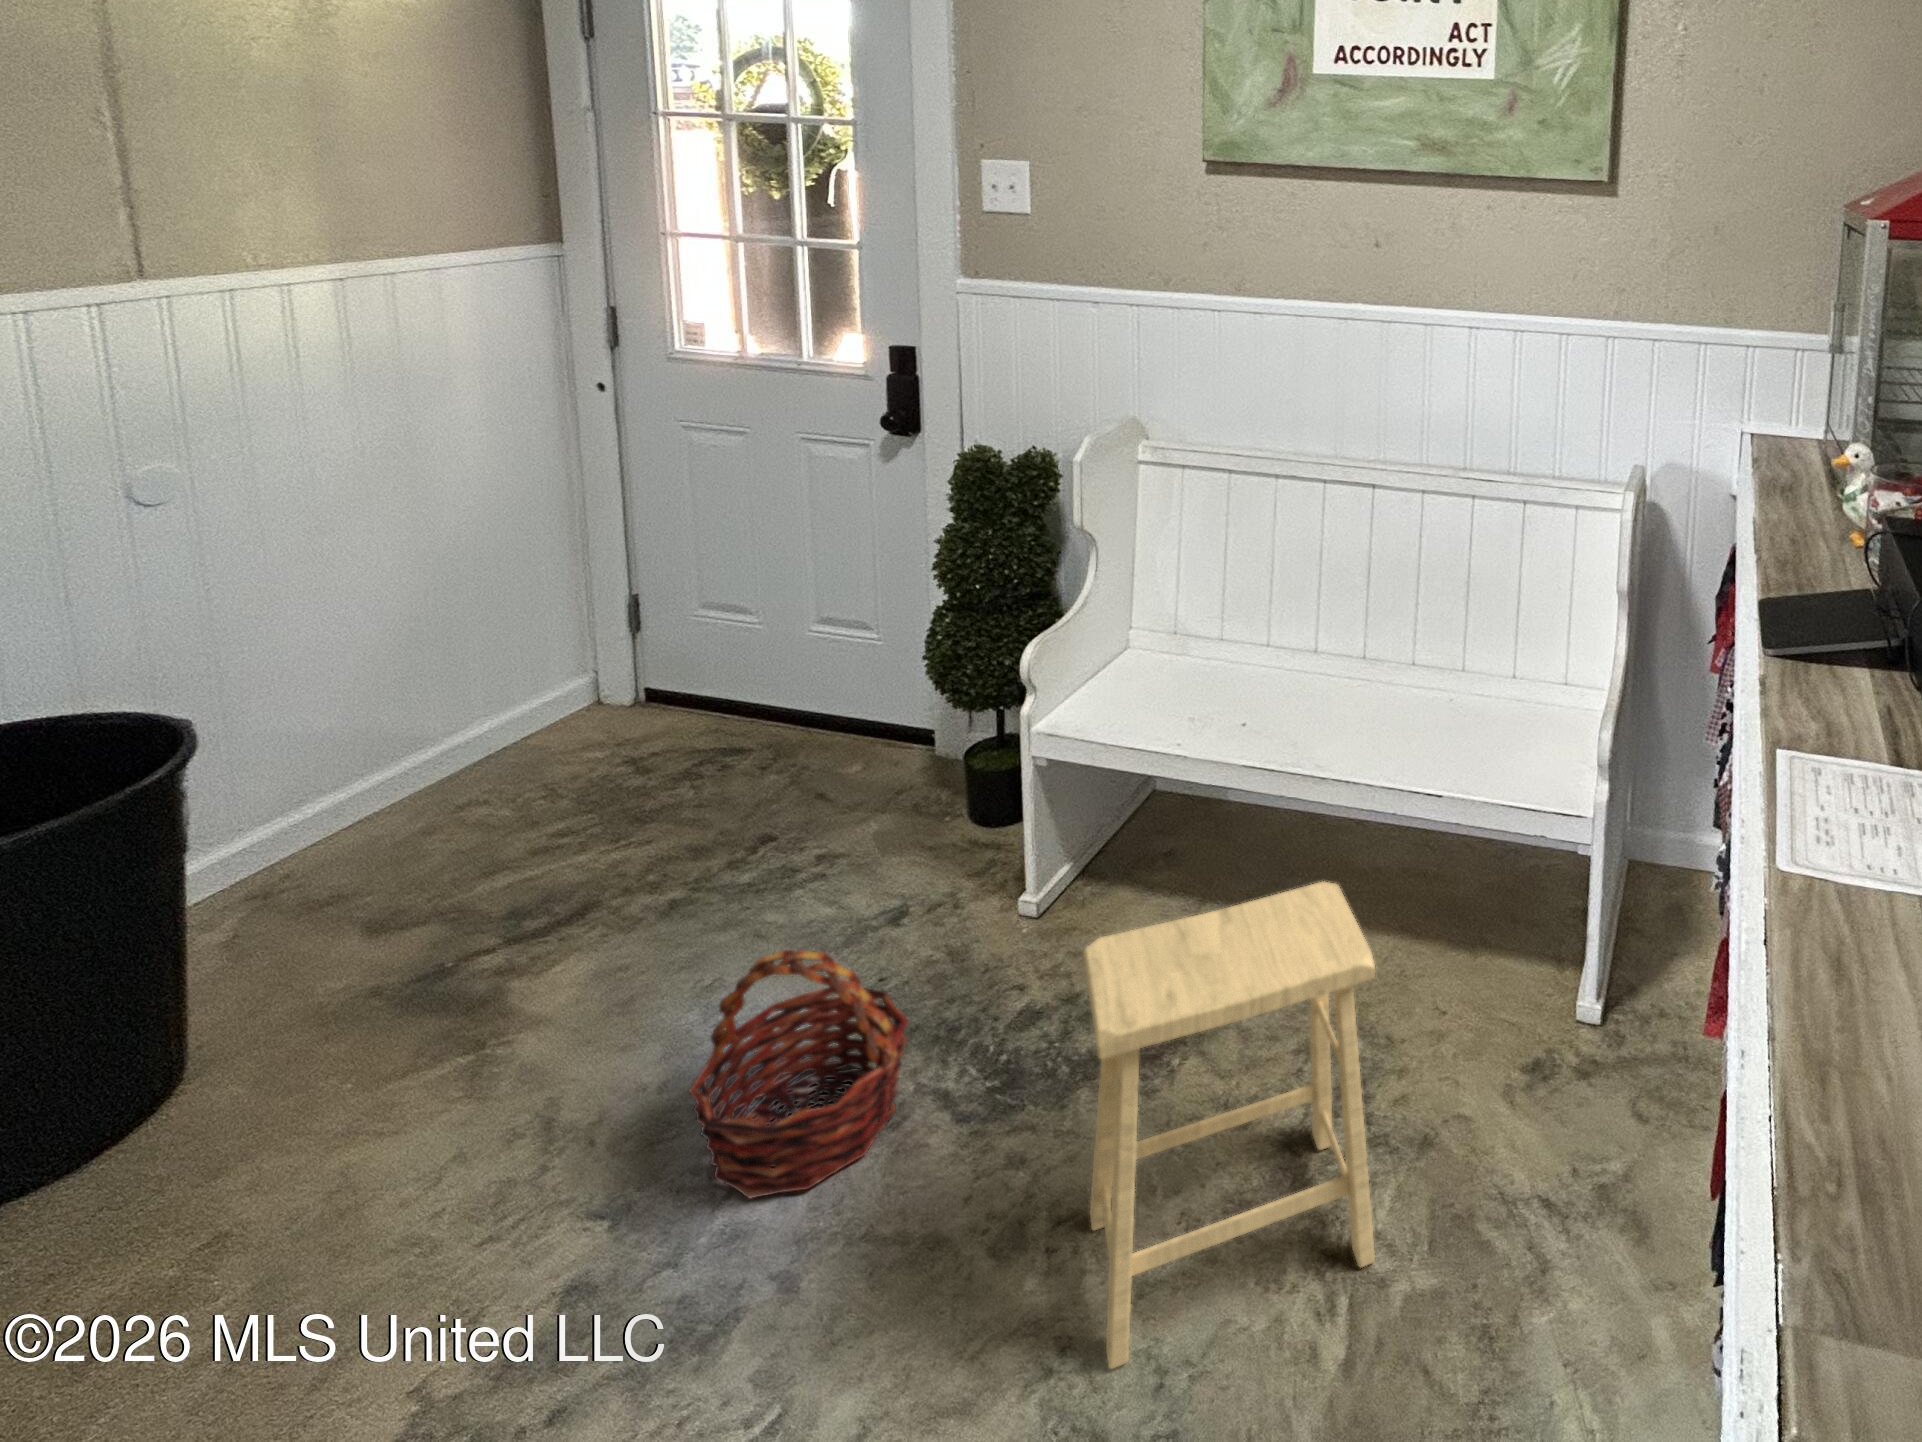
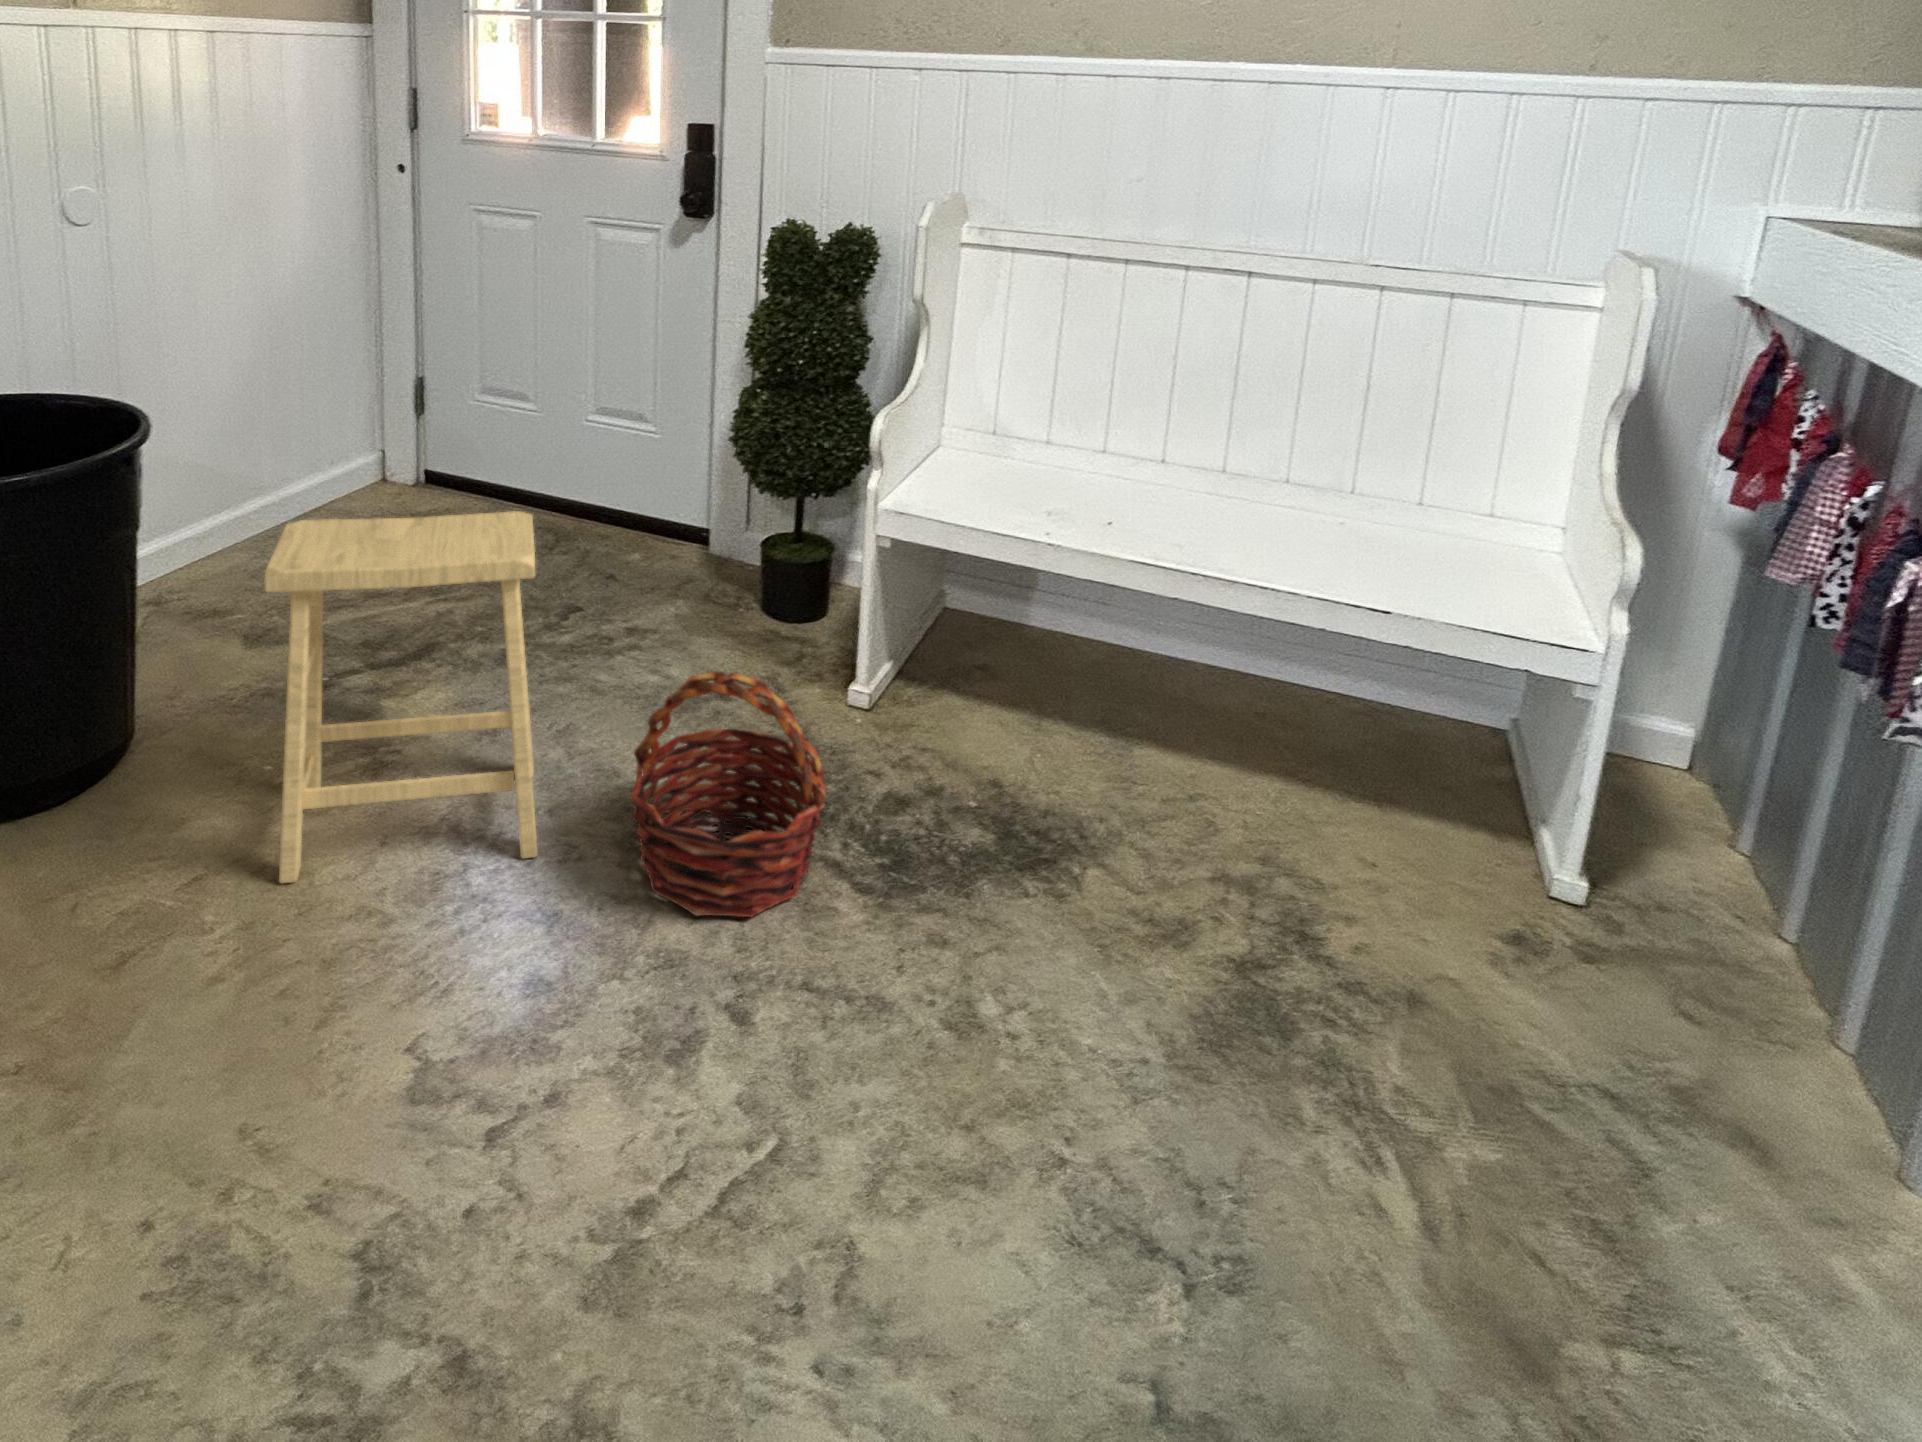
footstool: present [1083,882,1375,1369] -> present [264,511,538,883]

